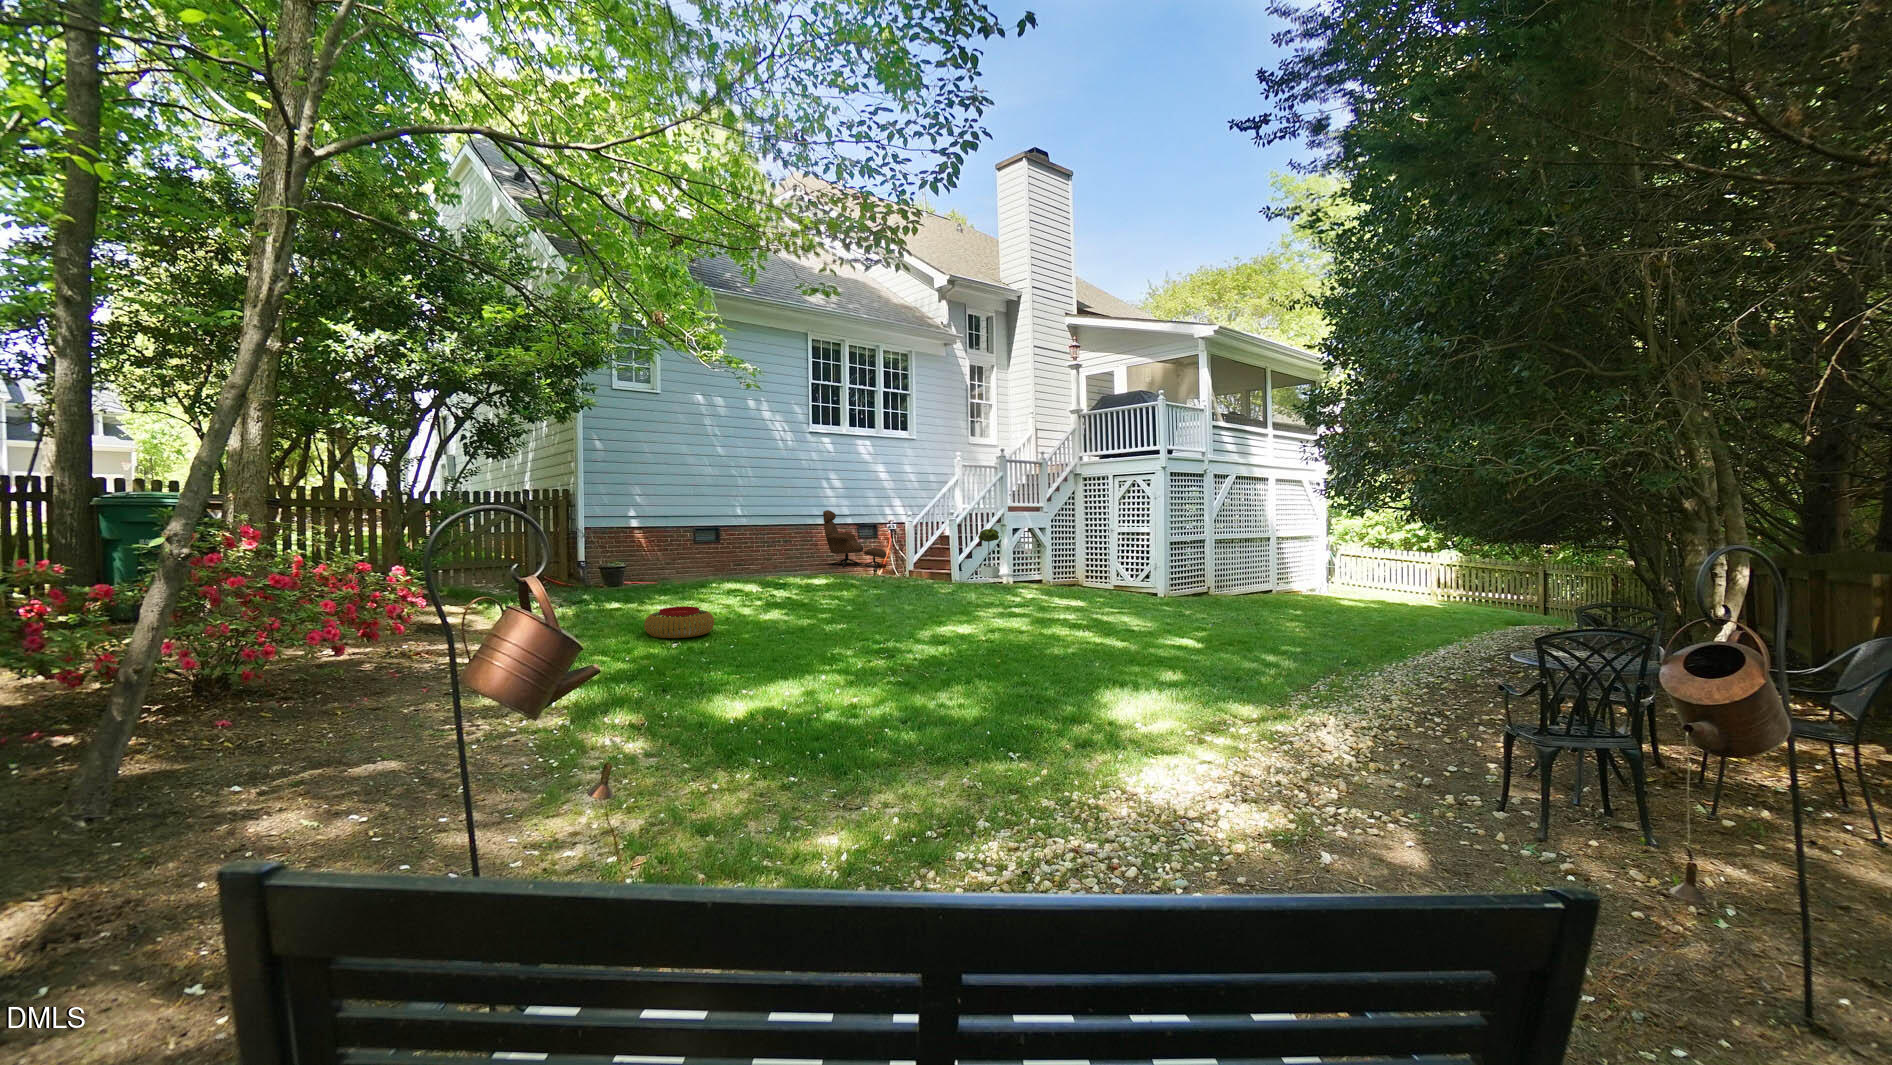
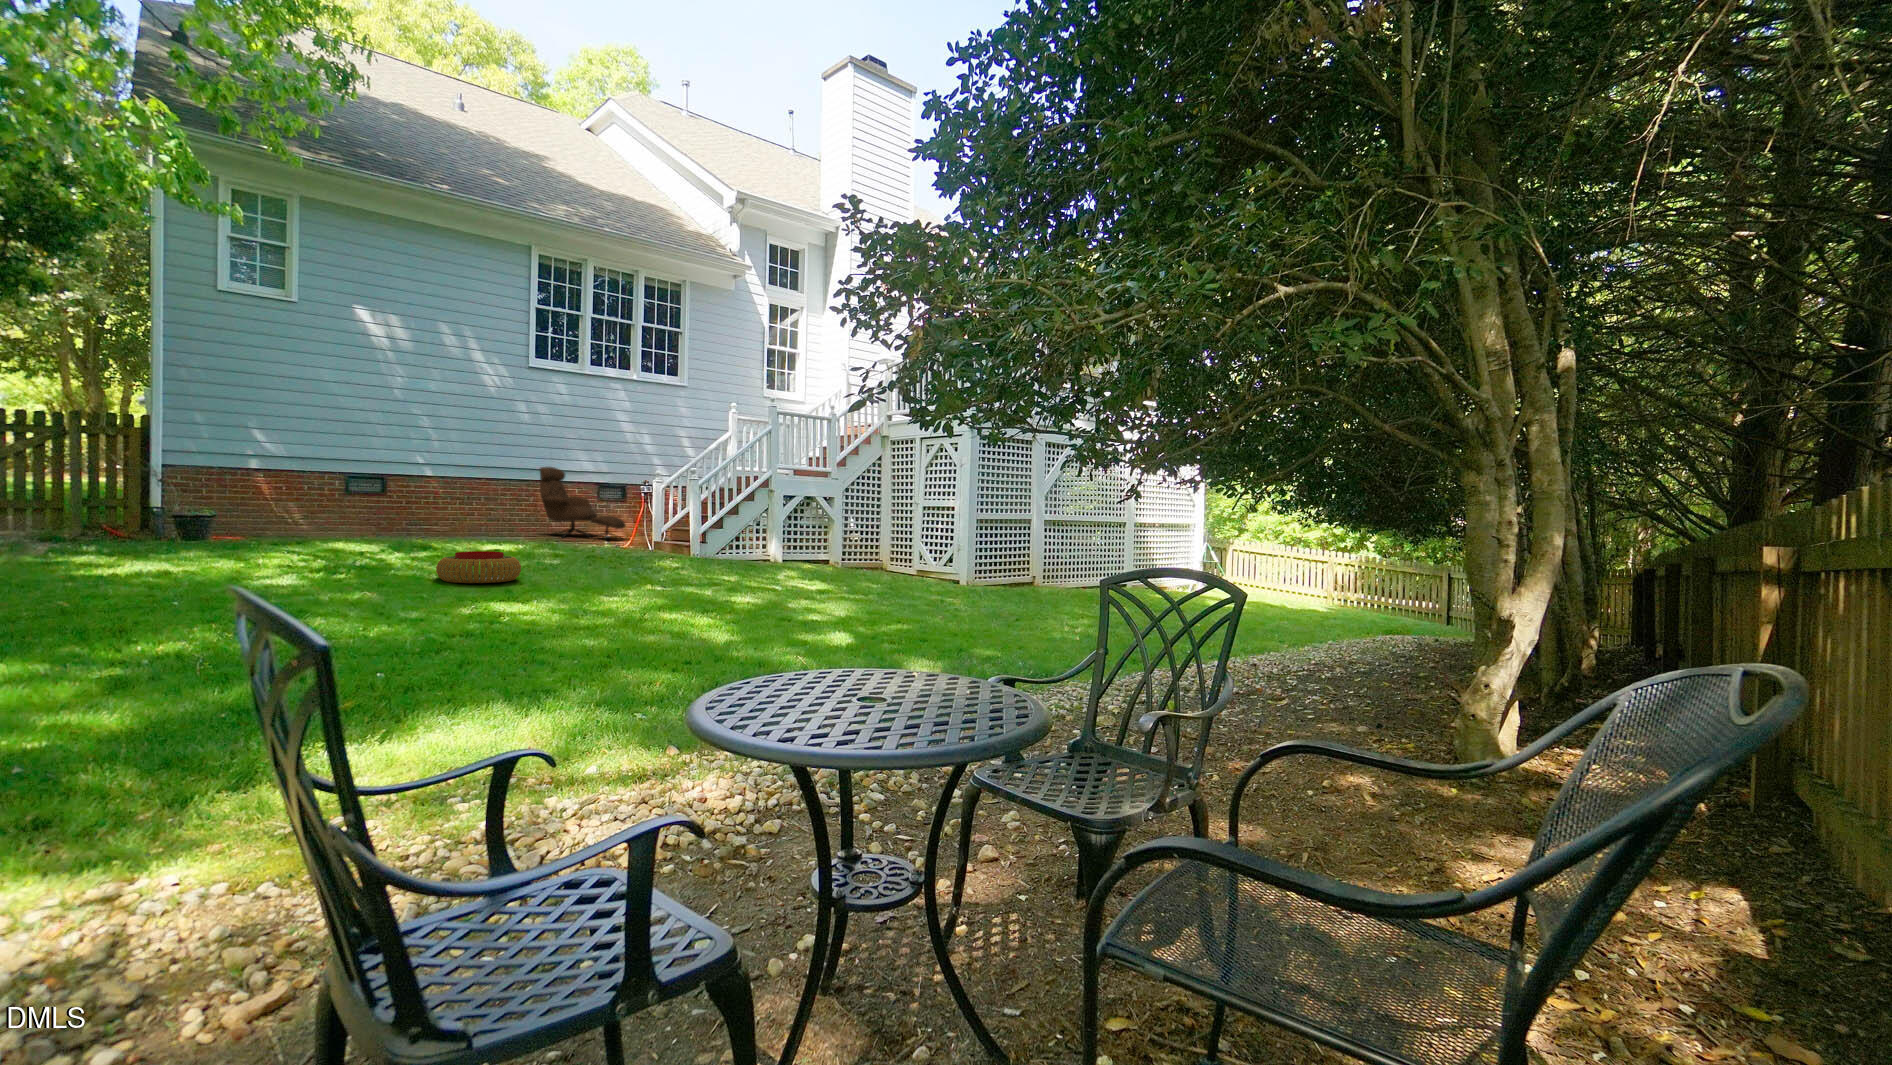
potted tree: present [978,528,999,578] -> none [731,492,760,555]
pouf: present [644,606,714,638] -> present [436,551,521,583]

